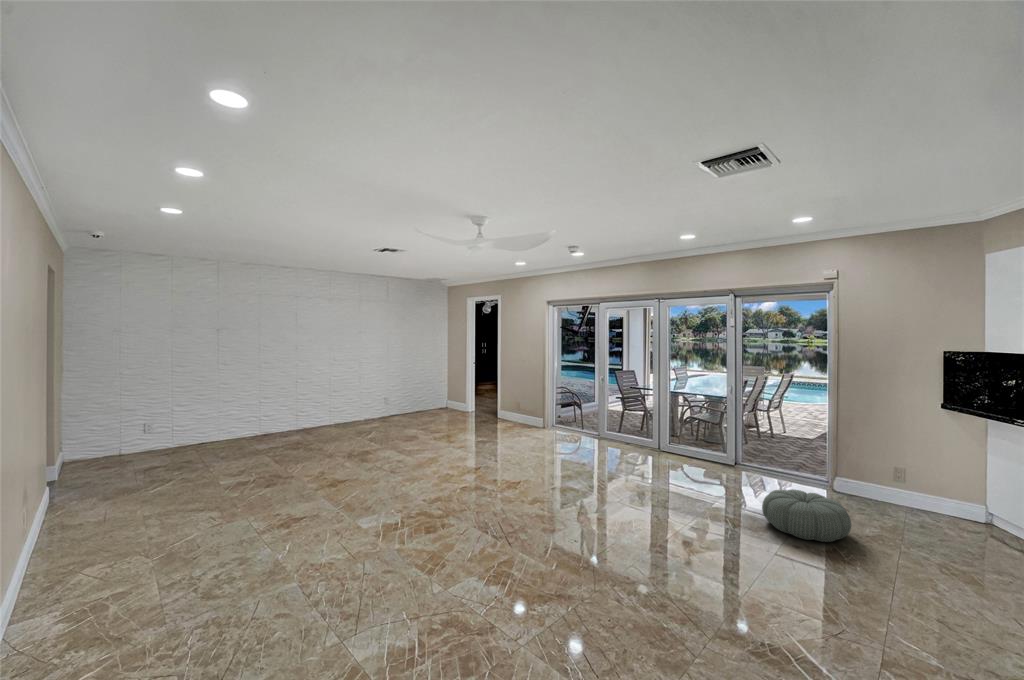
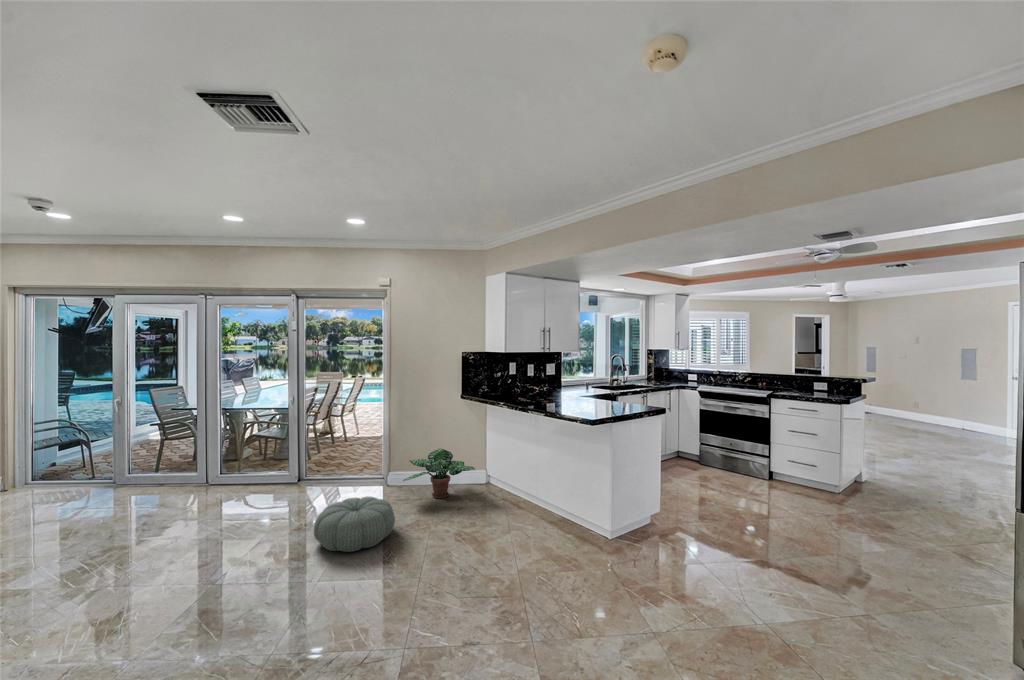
potted plant: none [855,465,972,523] -> present [403,448,475,498]

